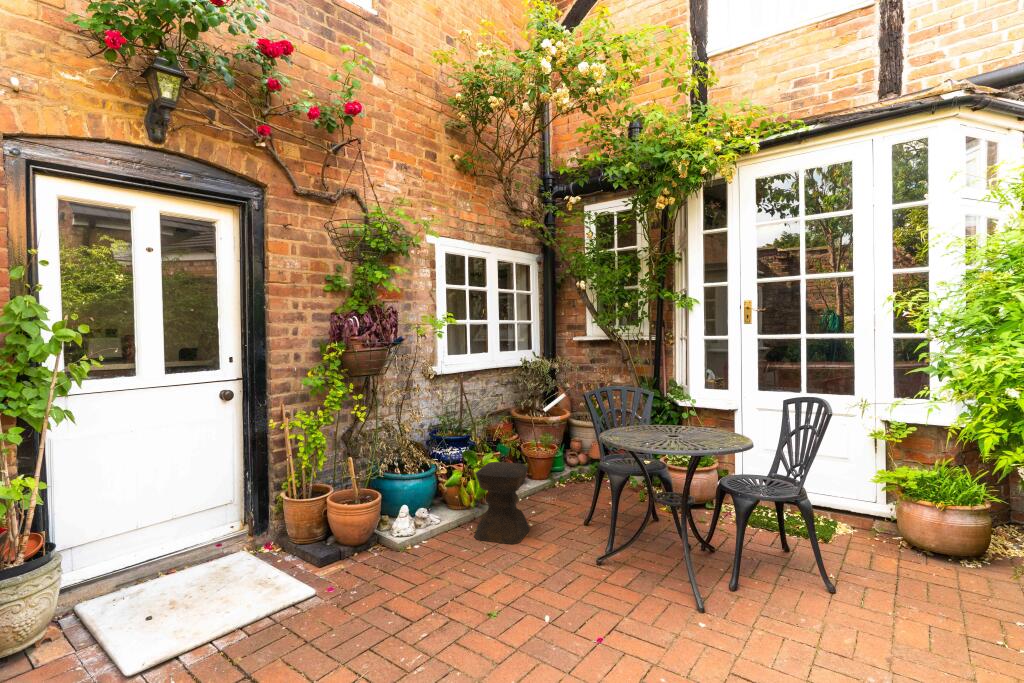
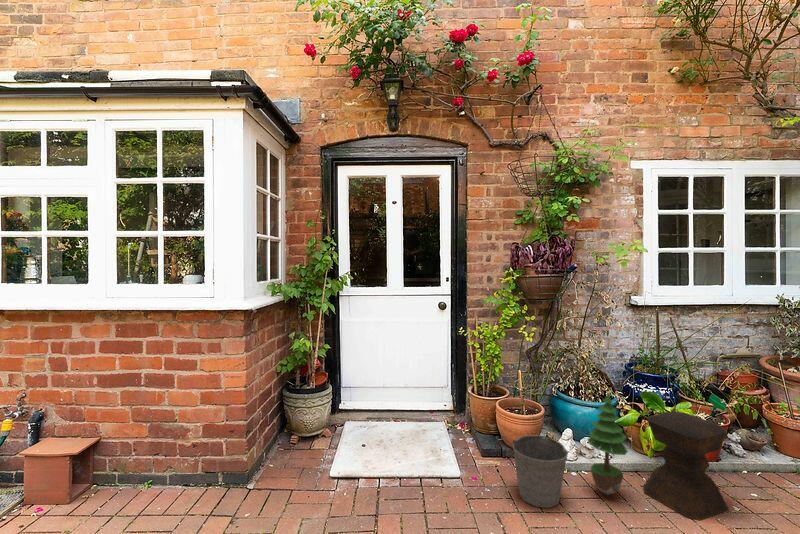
potted tree: none [435,456,469,552] -> present [588,394,628,495]
bucket: none [375,516,431,587] -> present [513,435,568,508]

